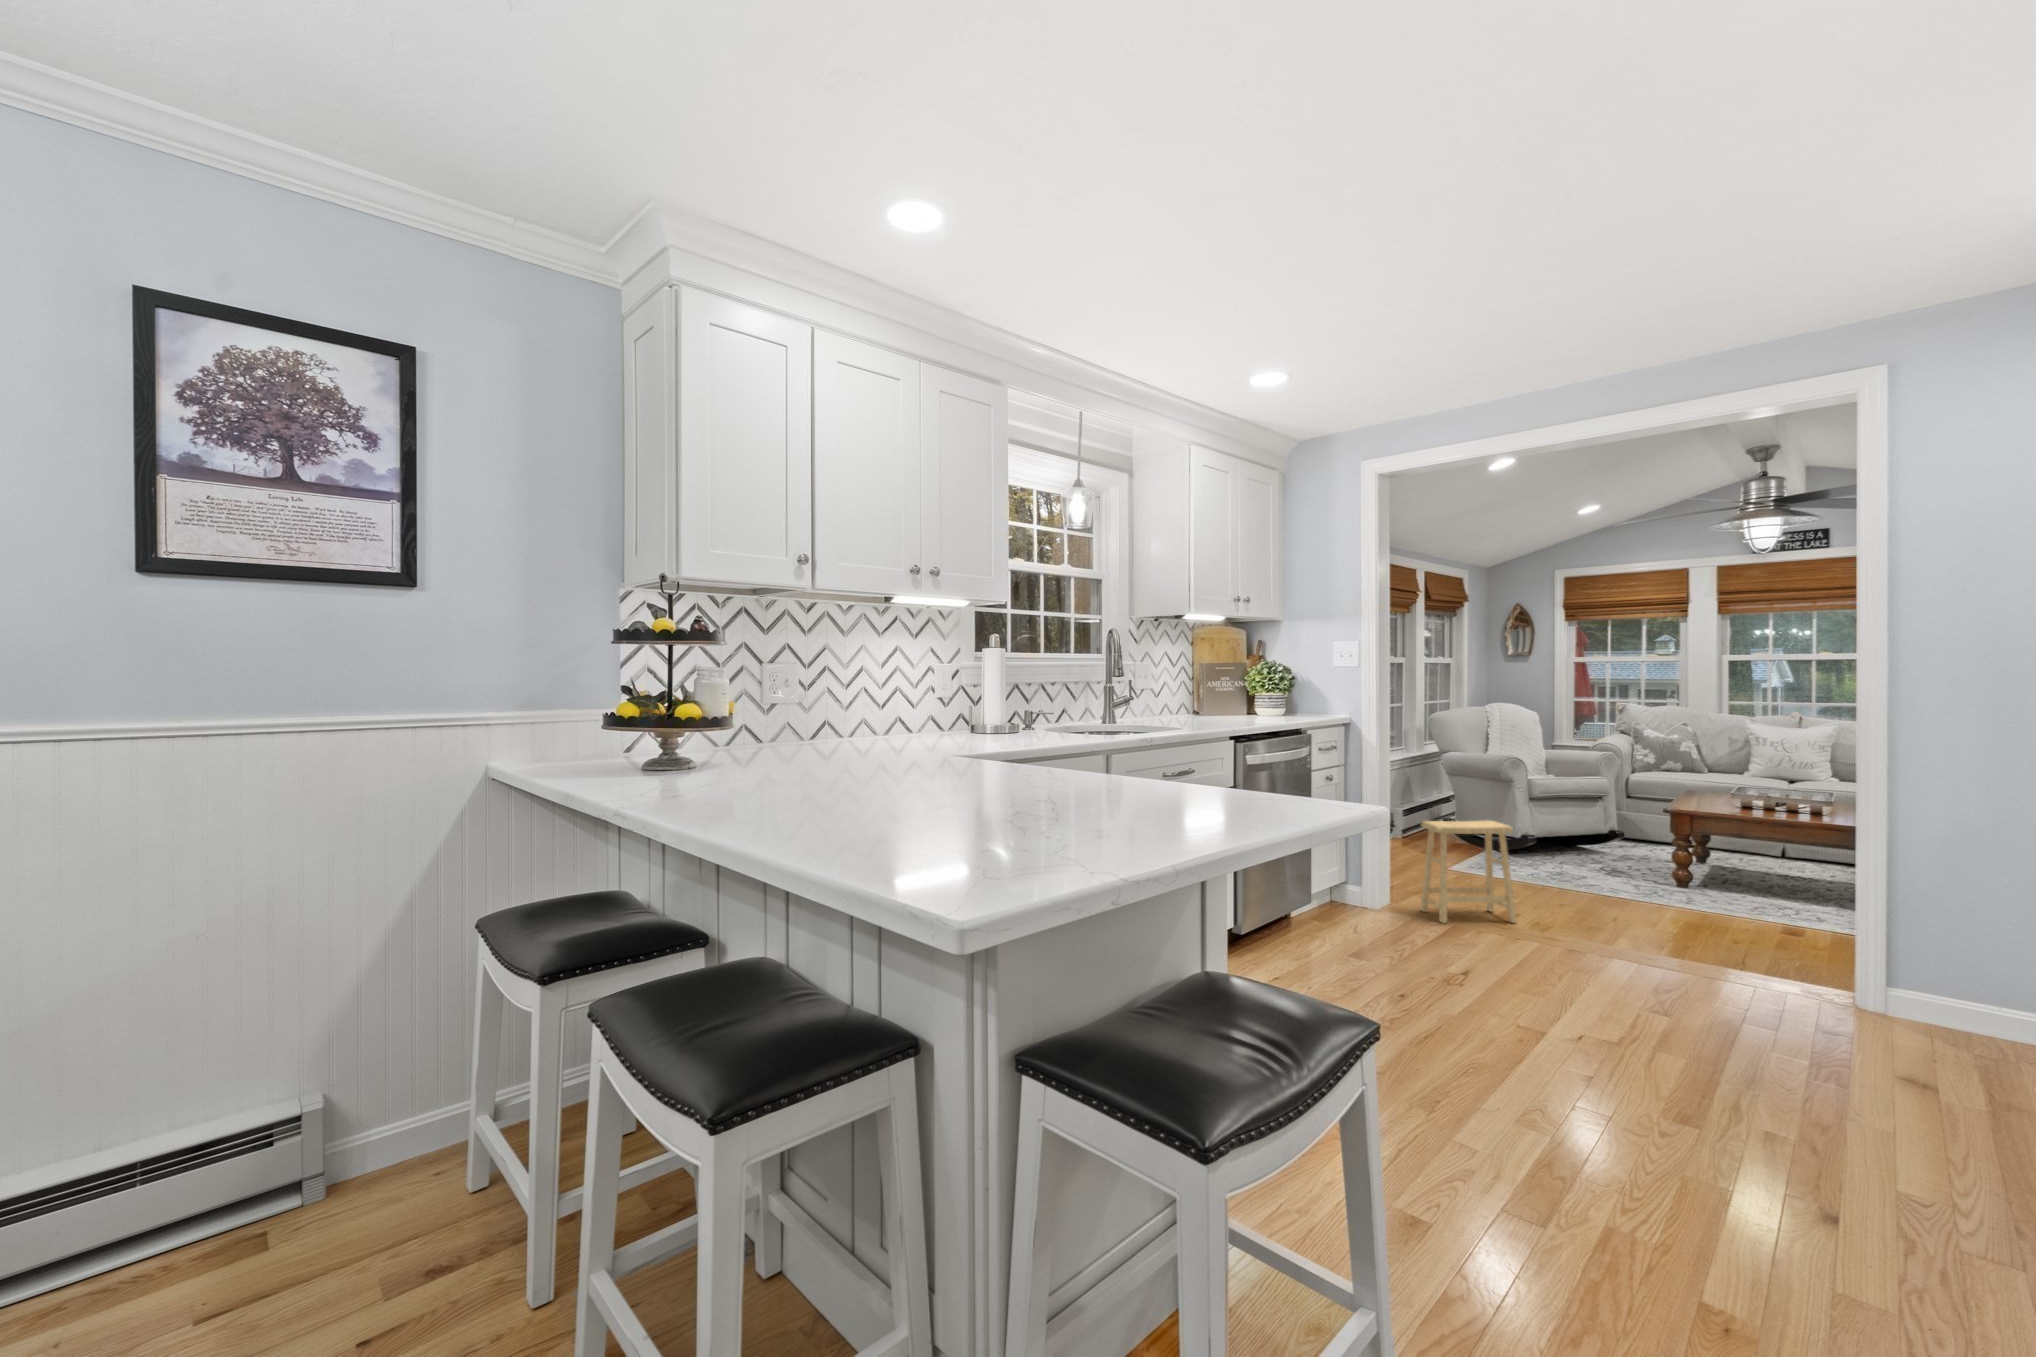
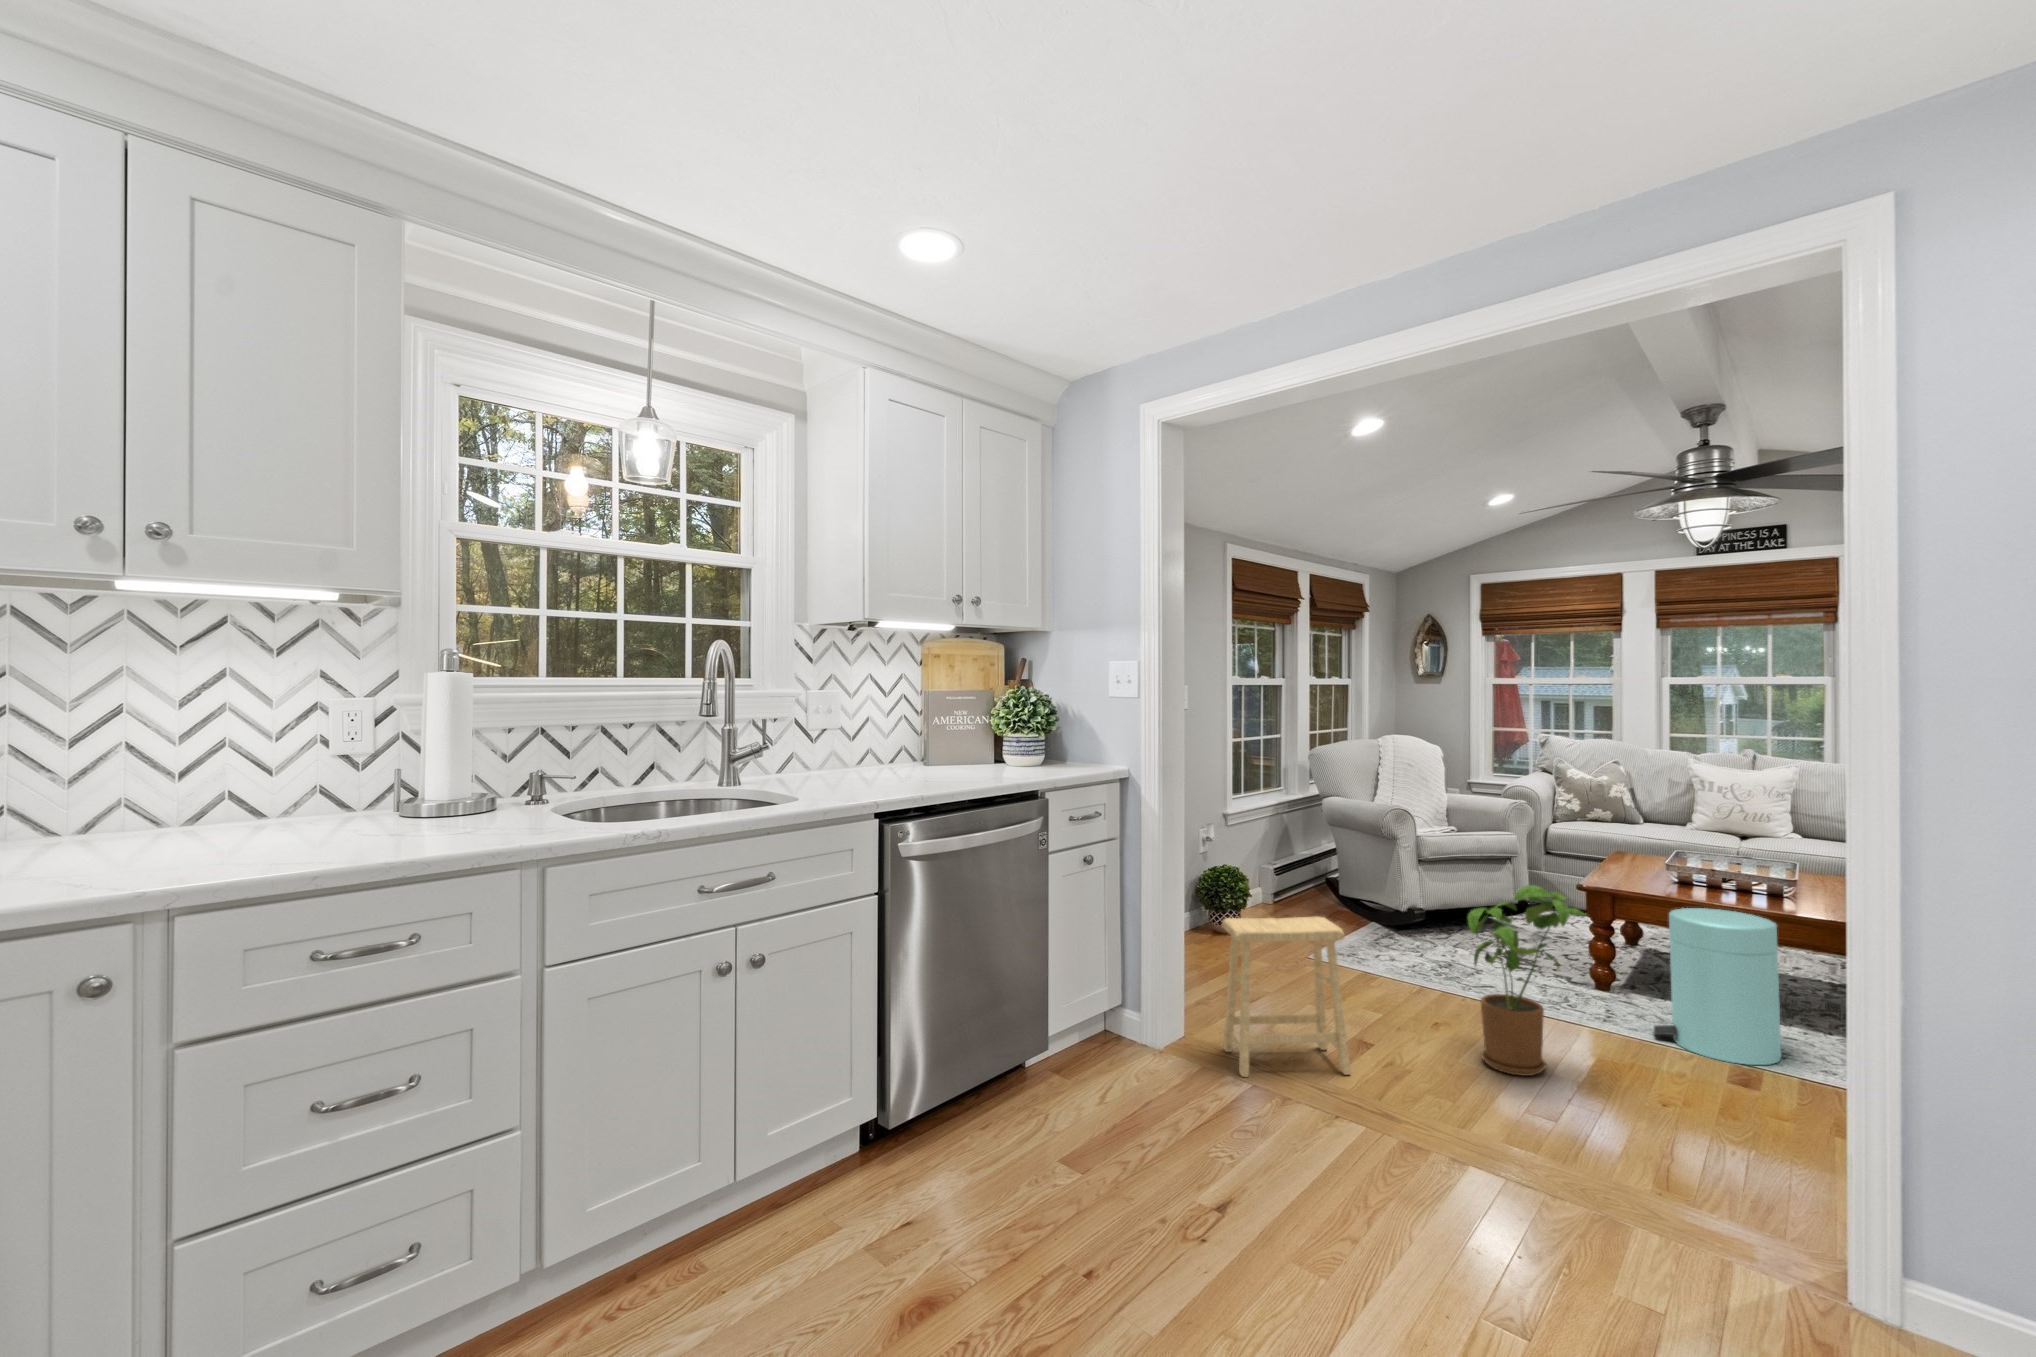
house plant: none [1595,798,1686,926] -> present [1468,885,1585,1076]
trash can: none [1725,820,1819,923] -> present [1654,908,1781,1065]

